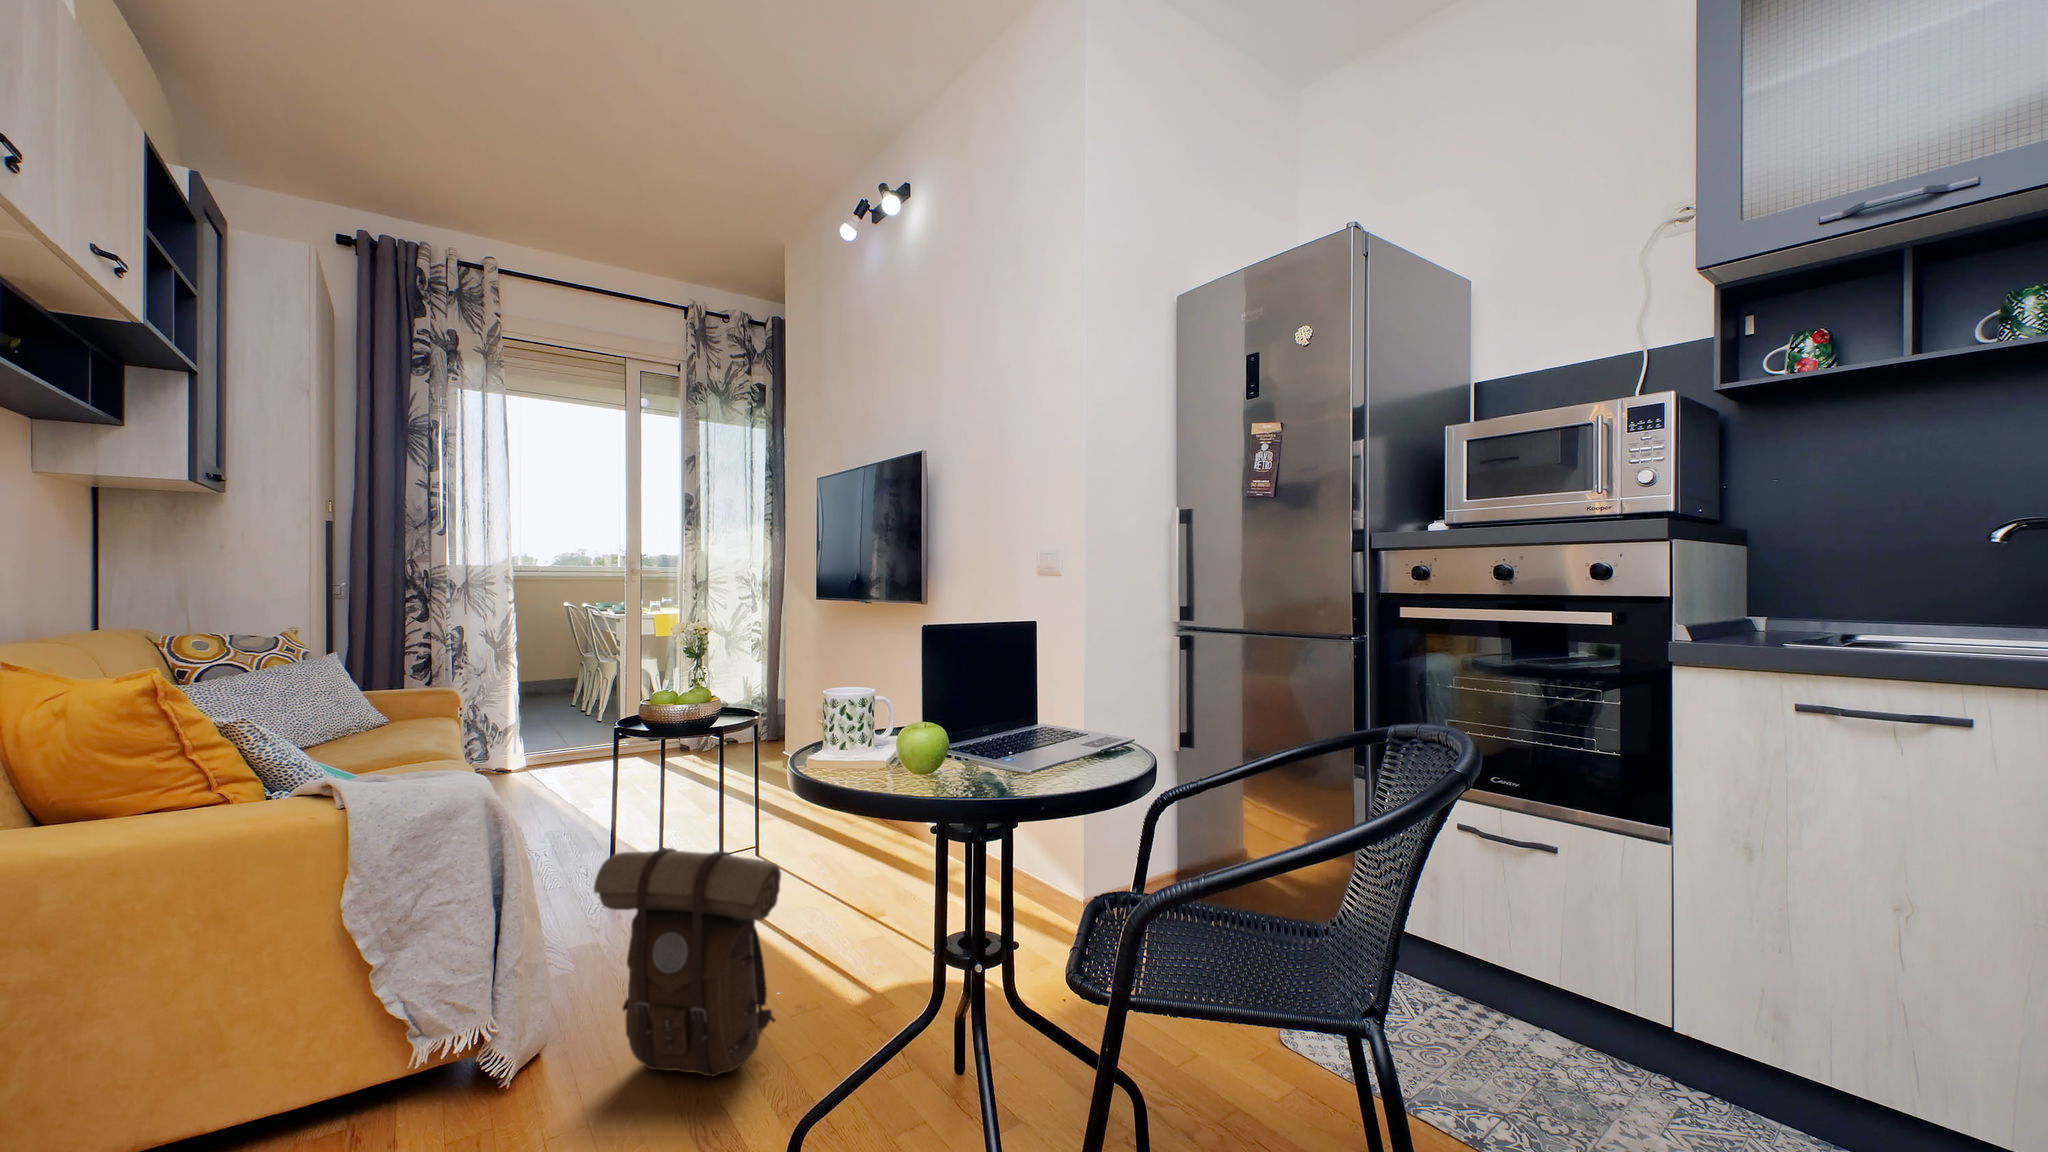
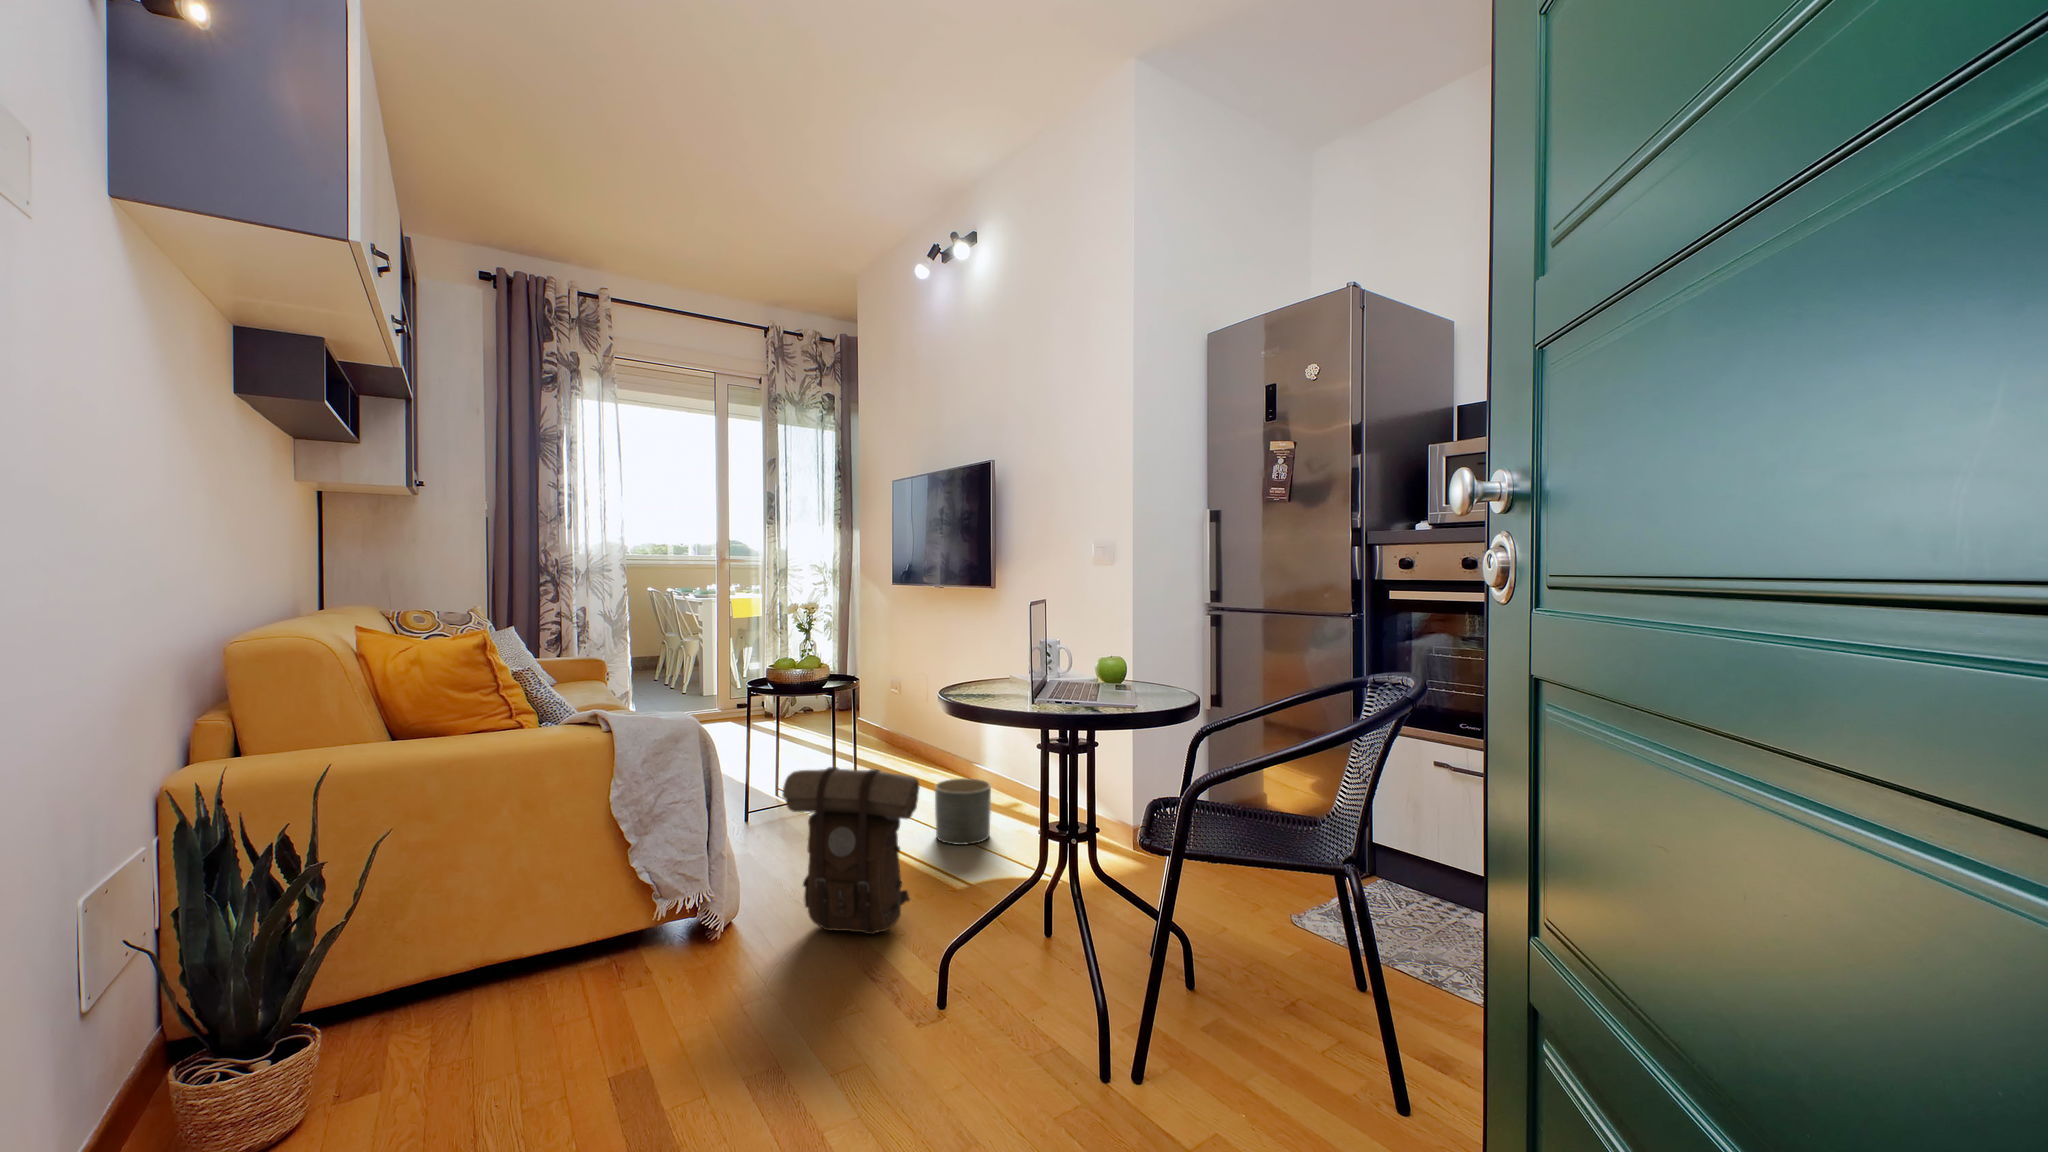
planter: none [837,841,908,928] -> present [935,778,991,845]

